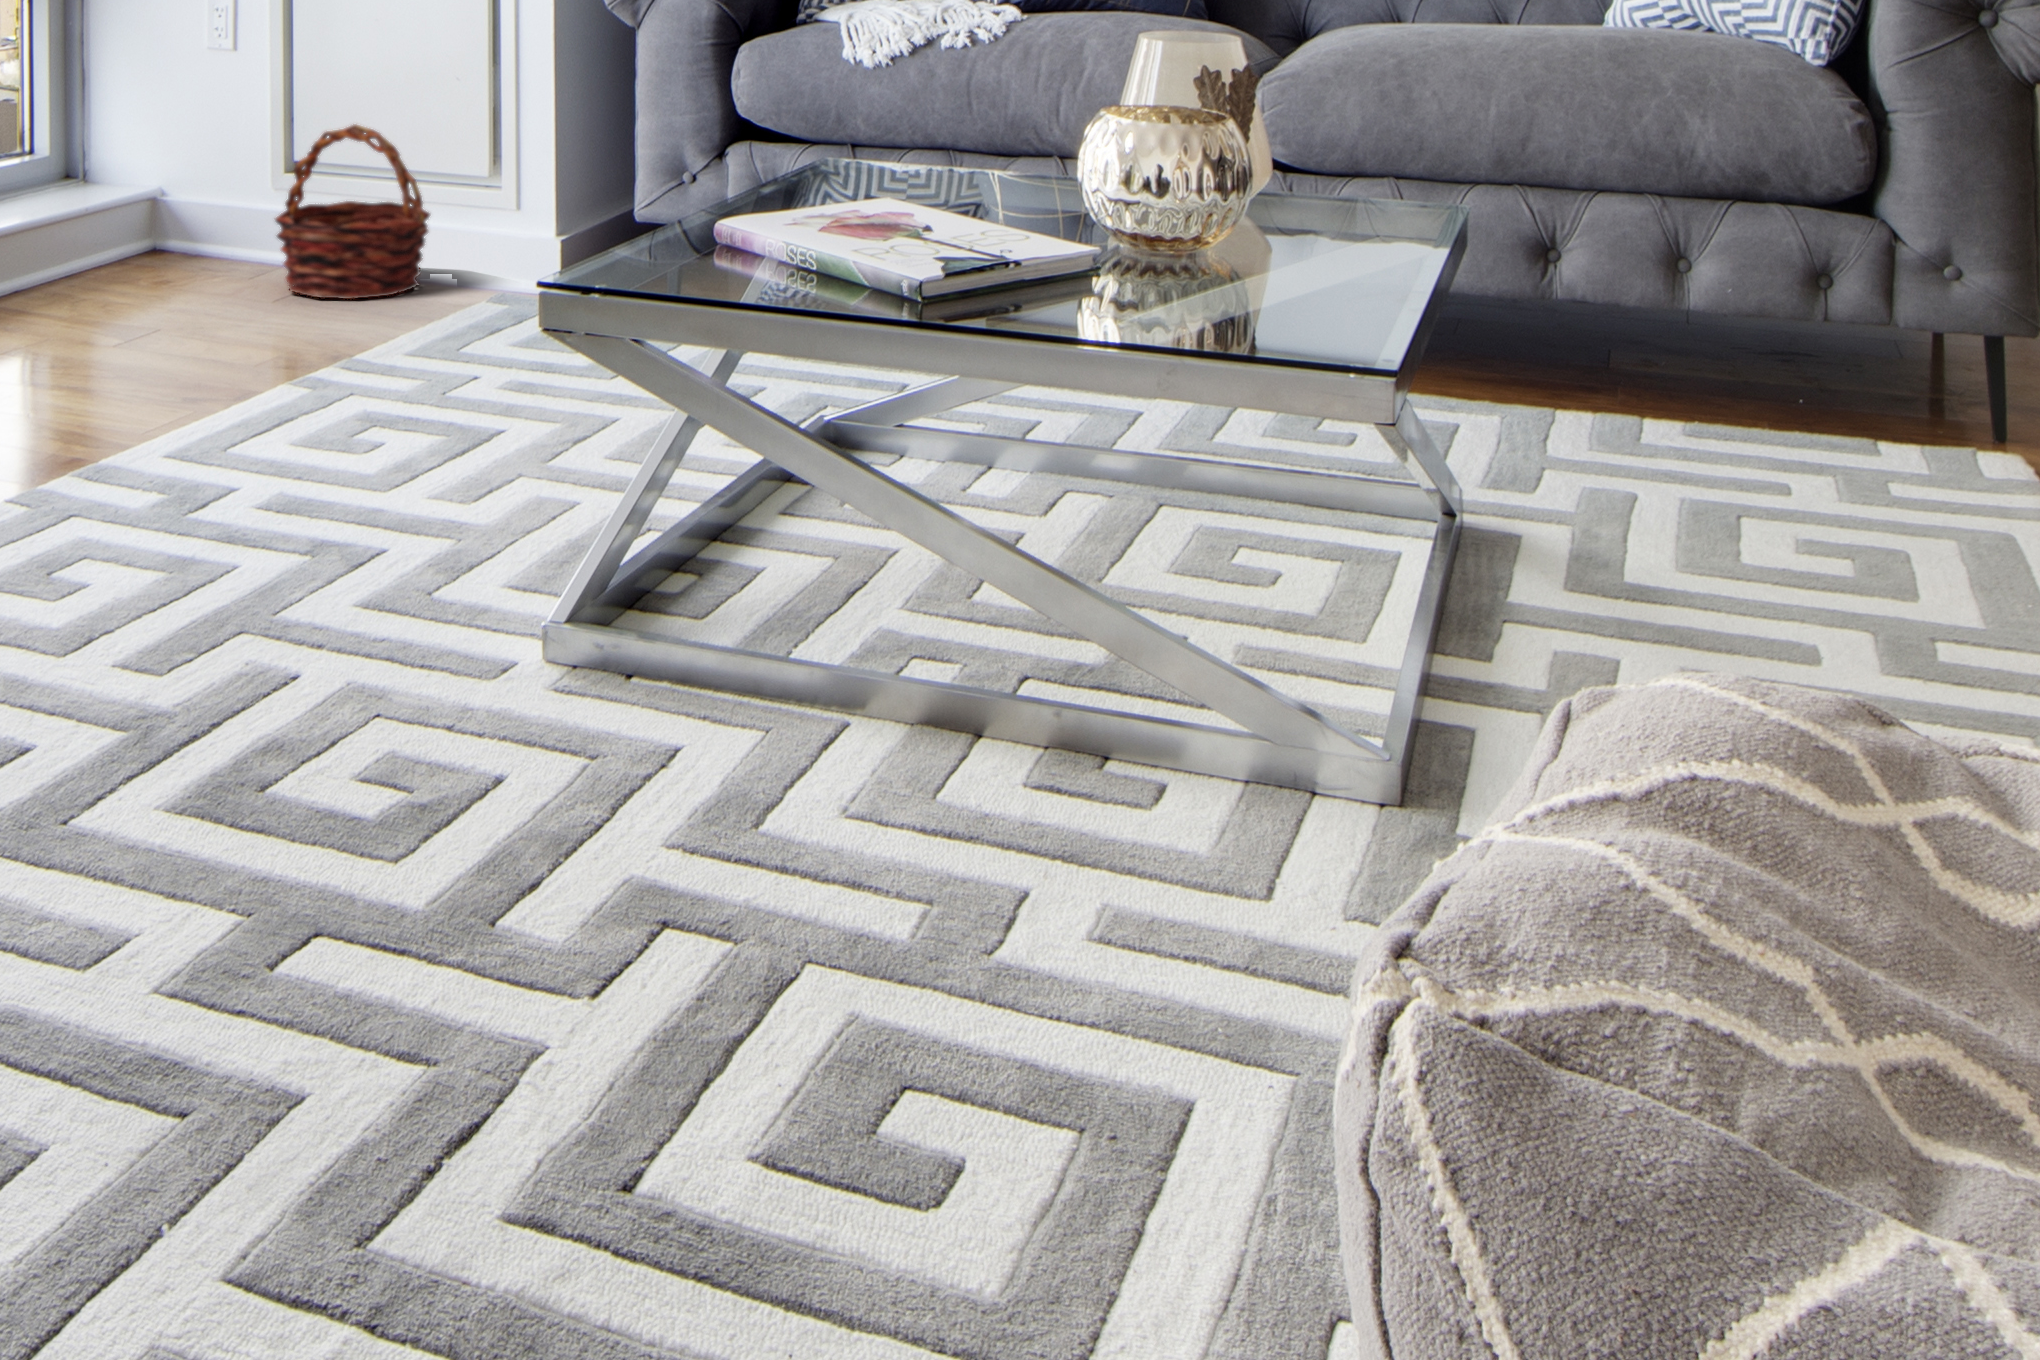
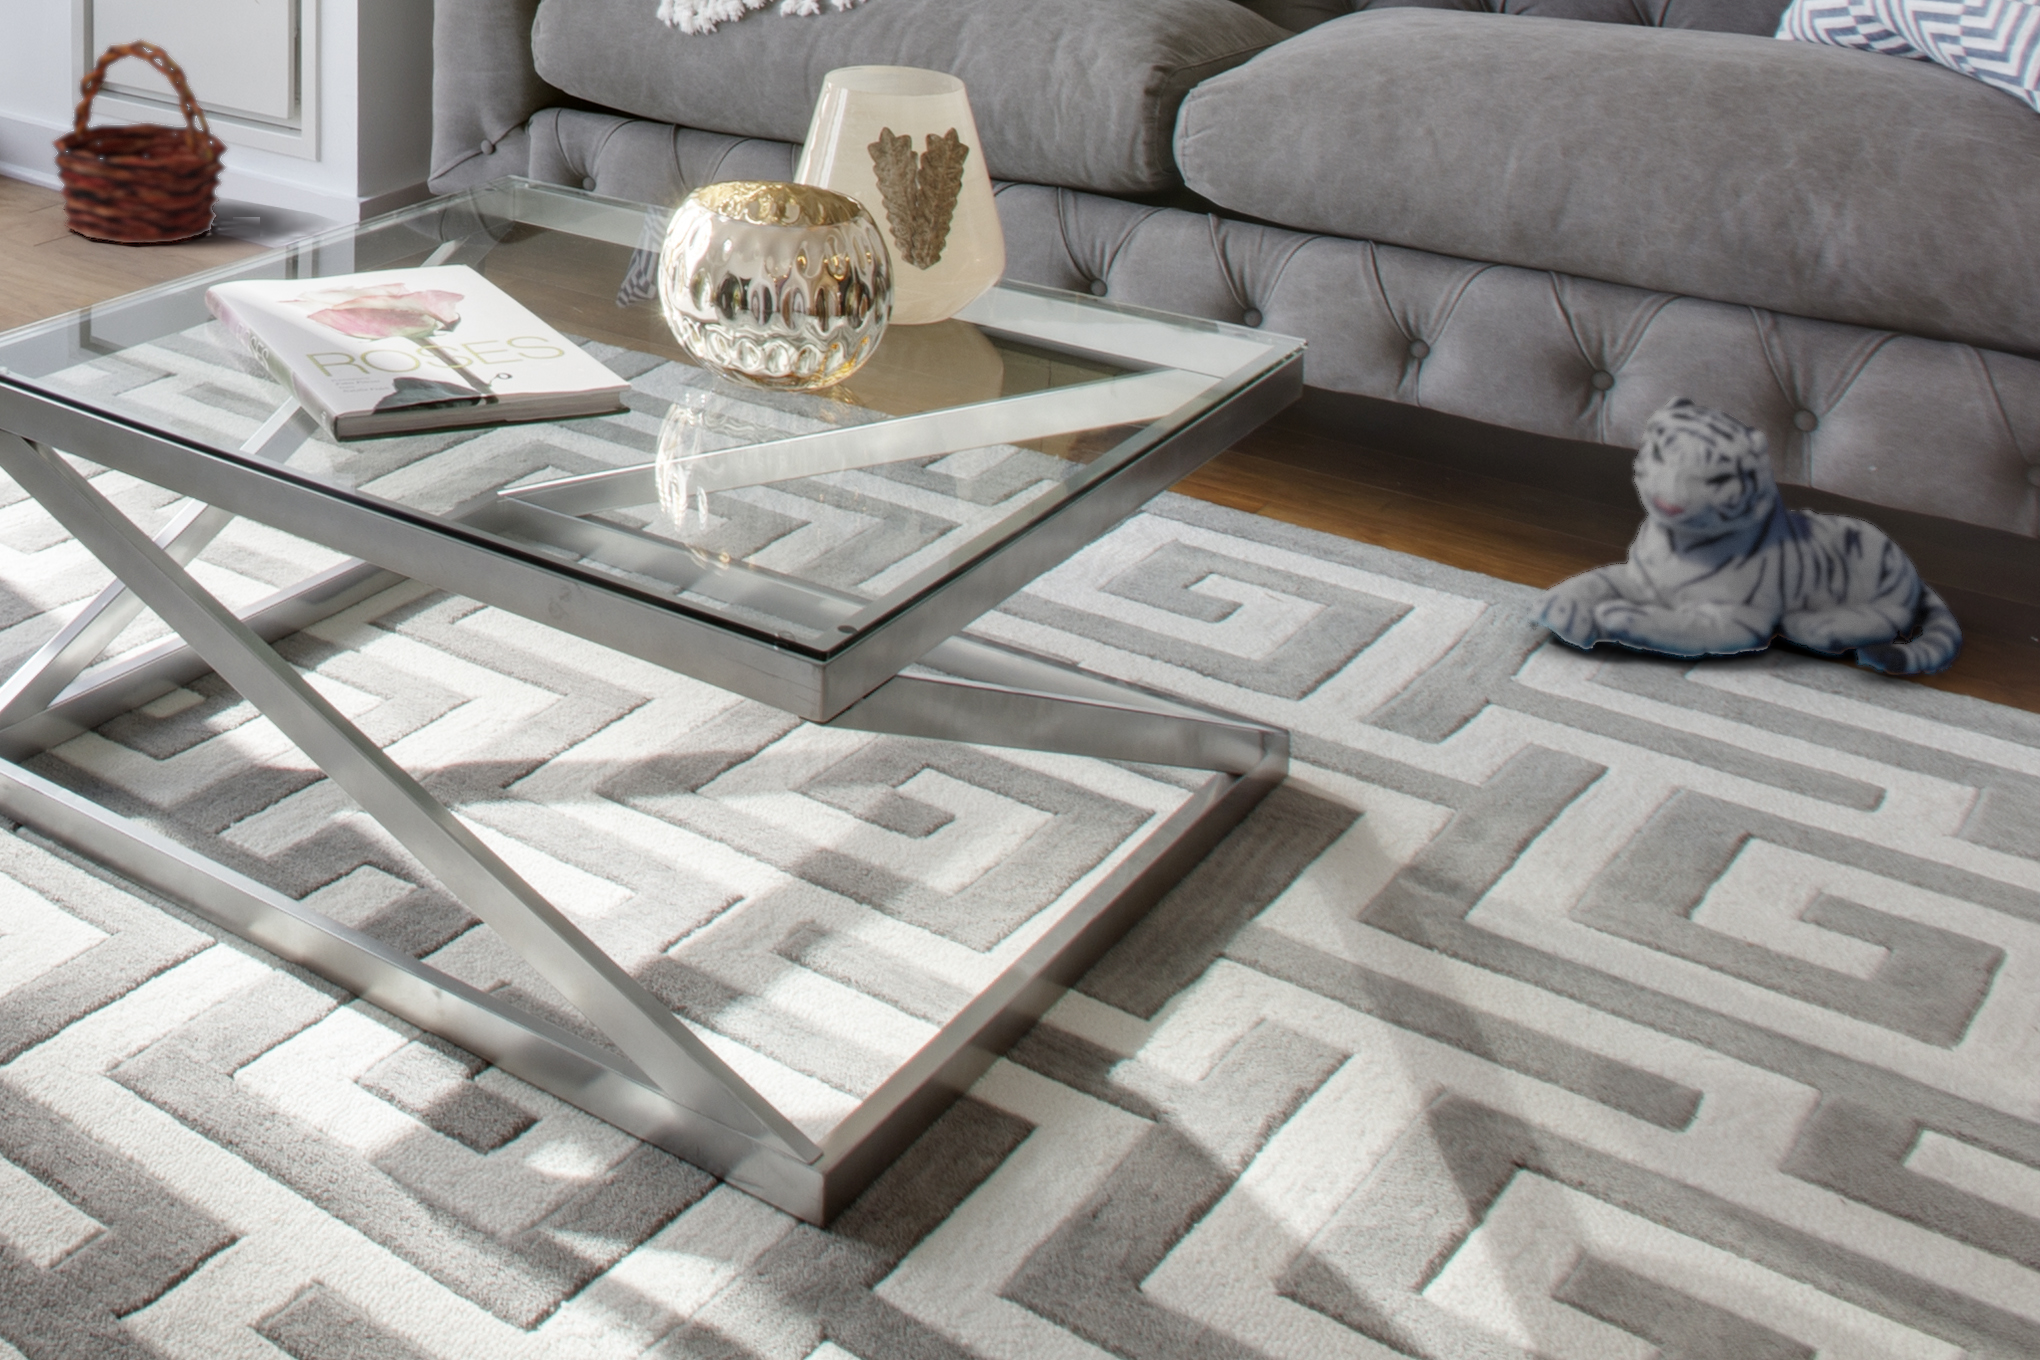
plush toy: none [1532,255,1769,430] -> present [1528,396,1963,676]

